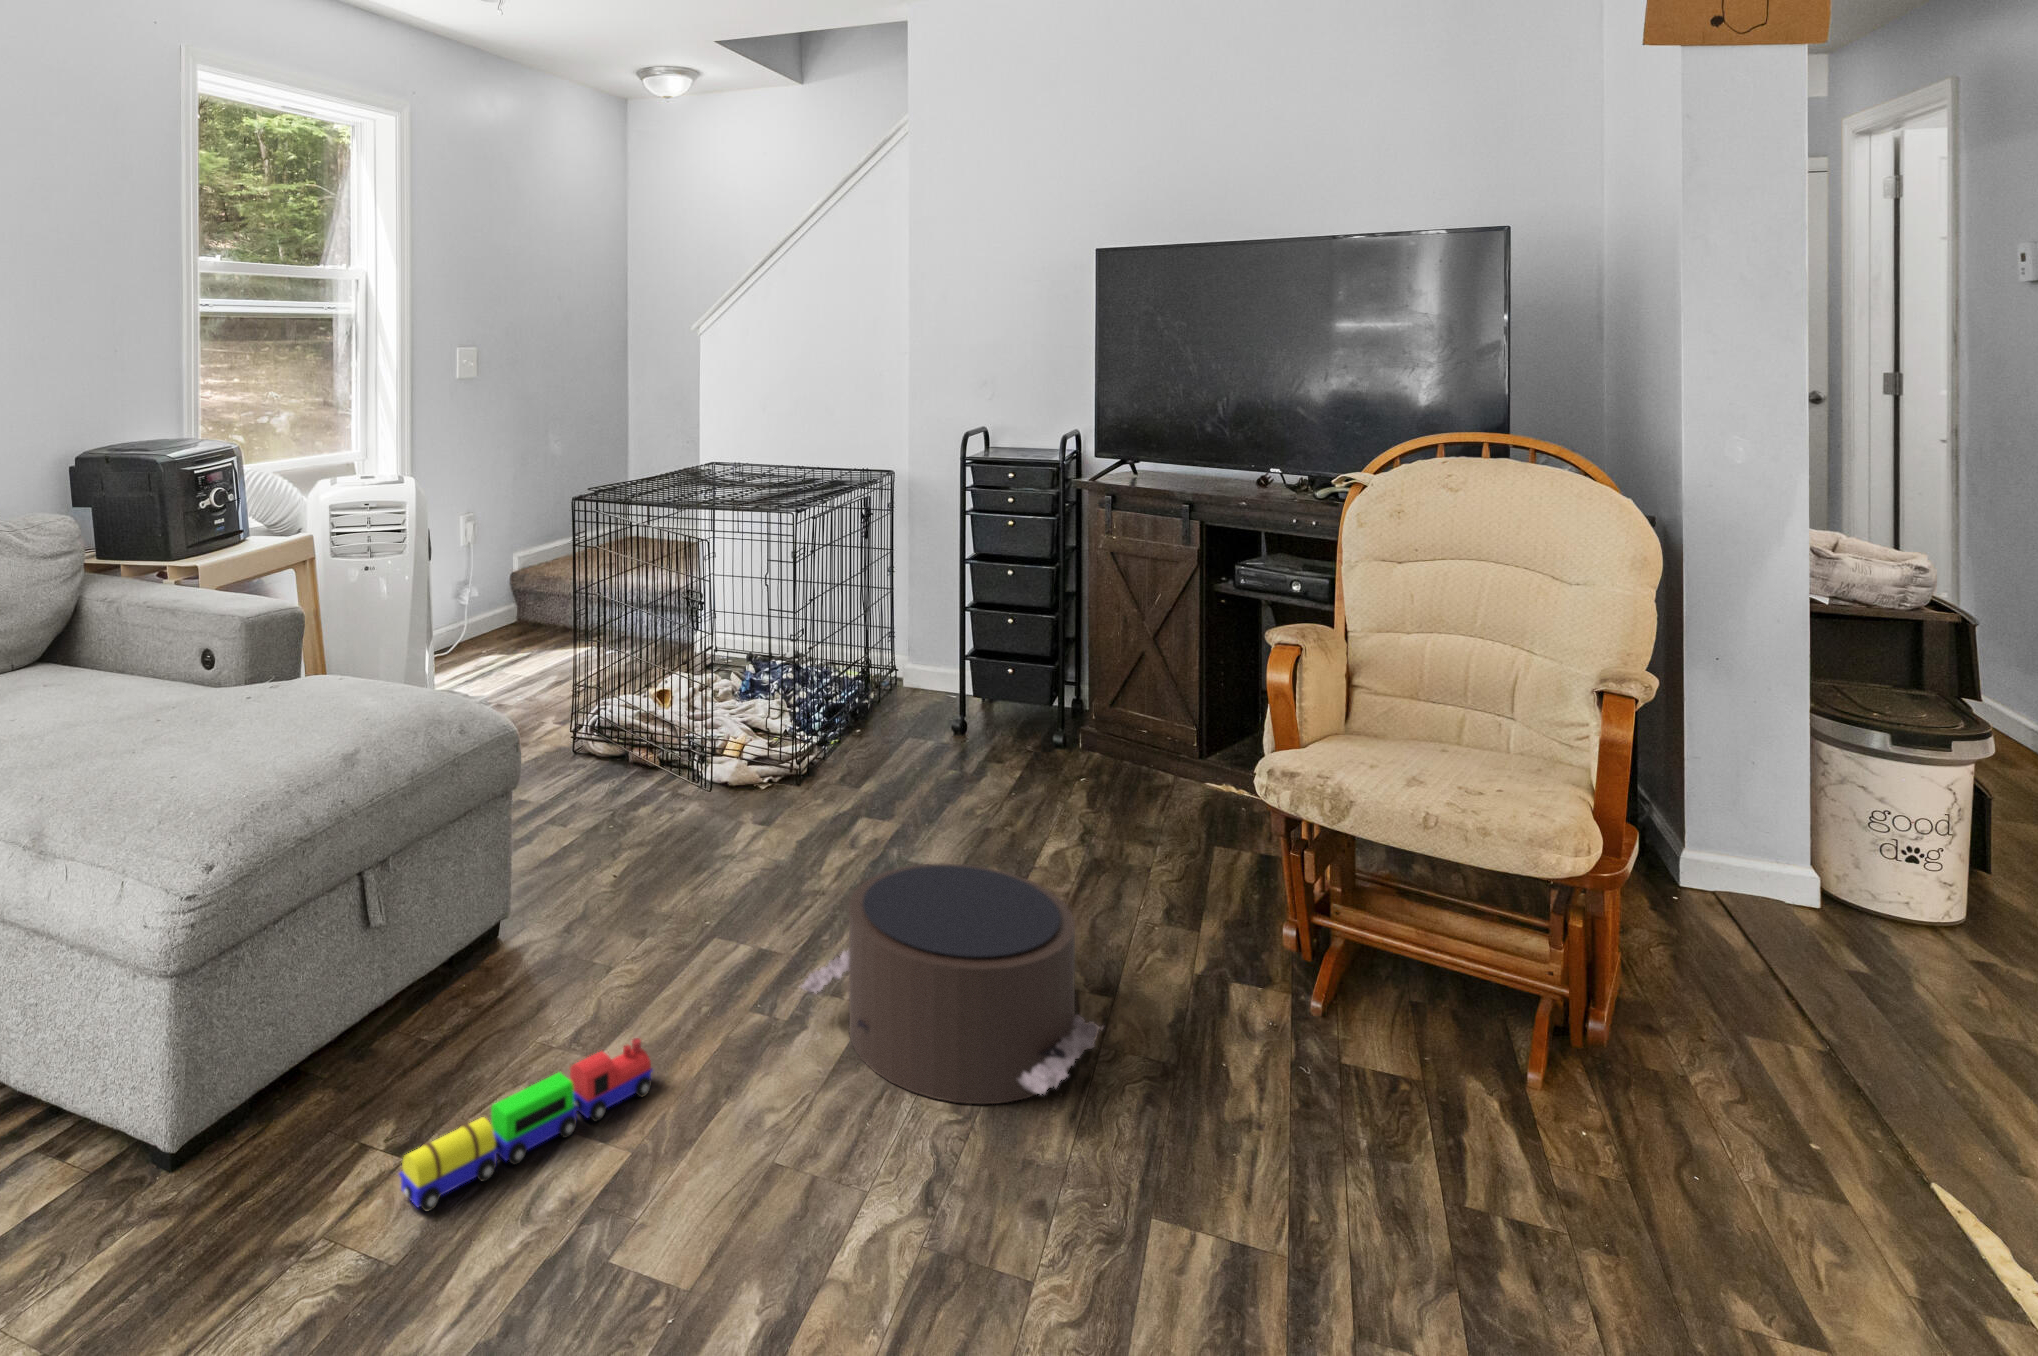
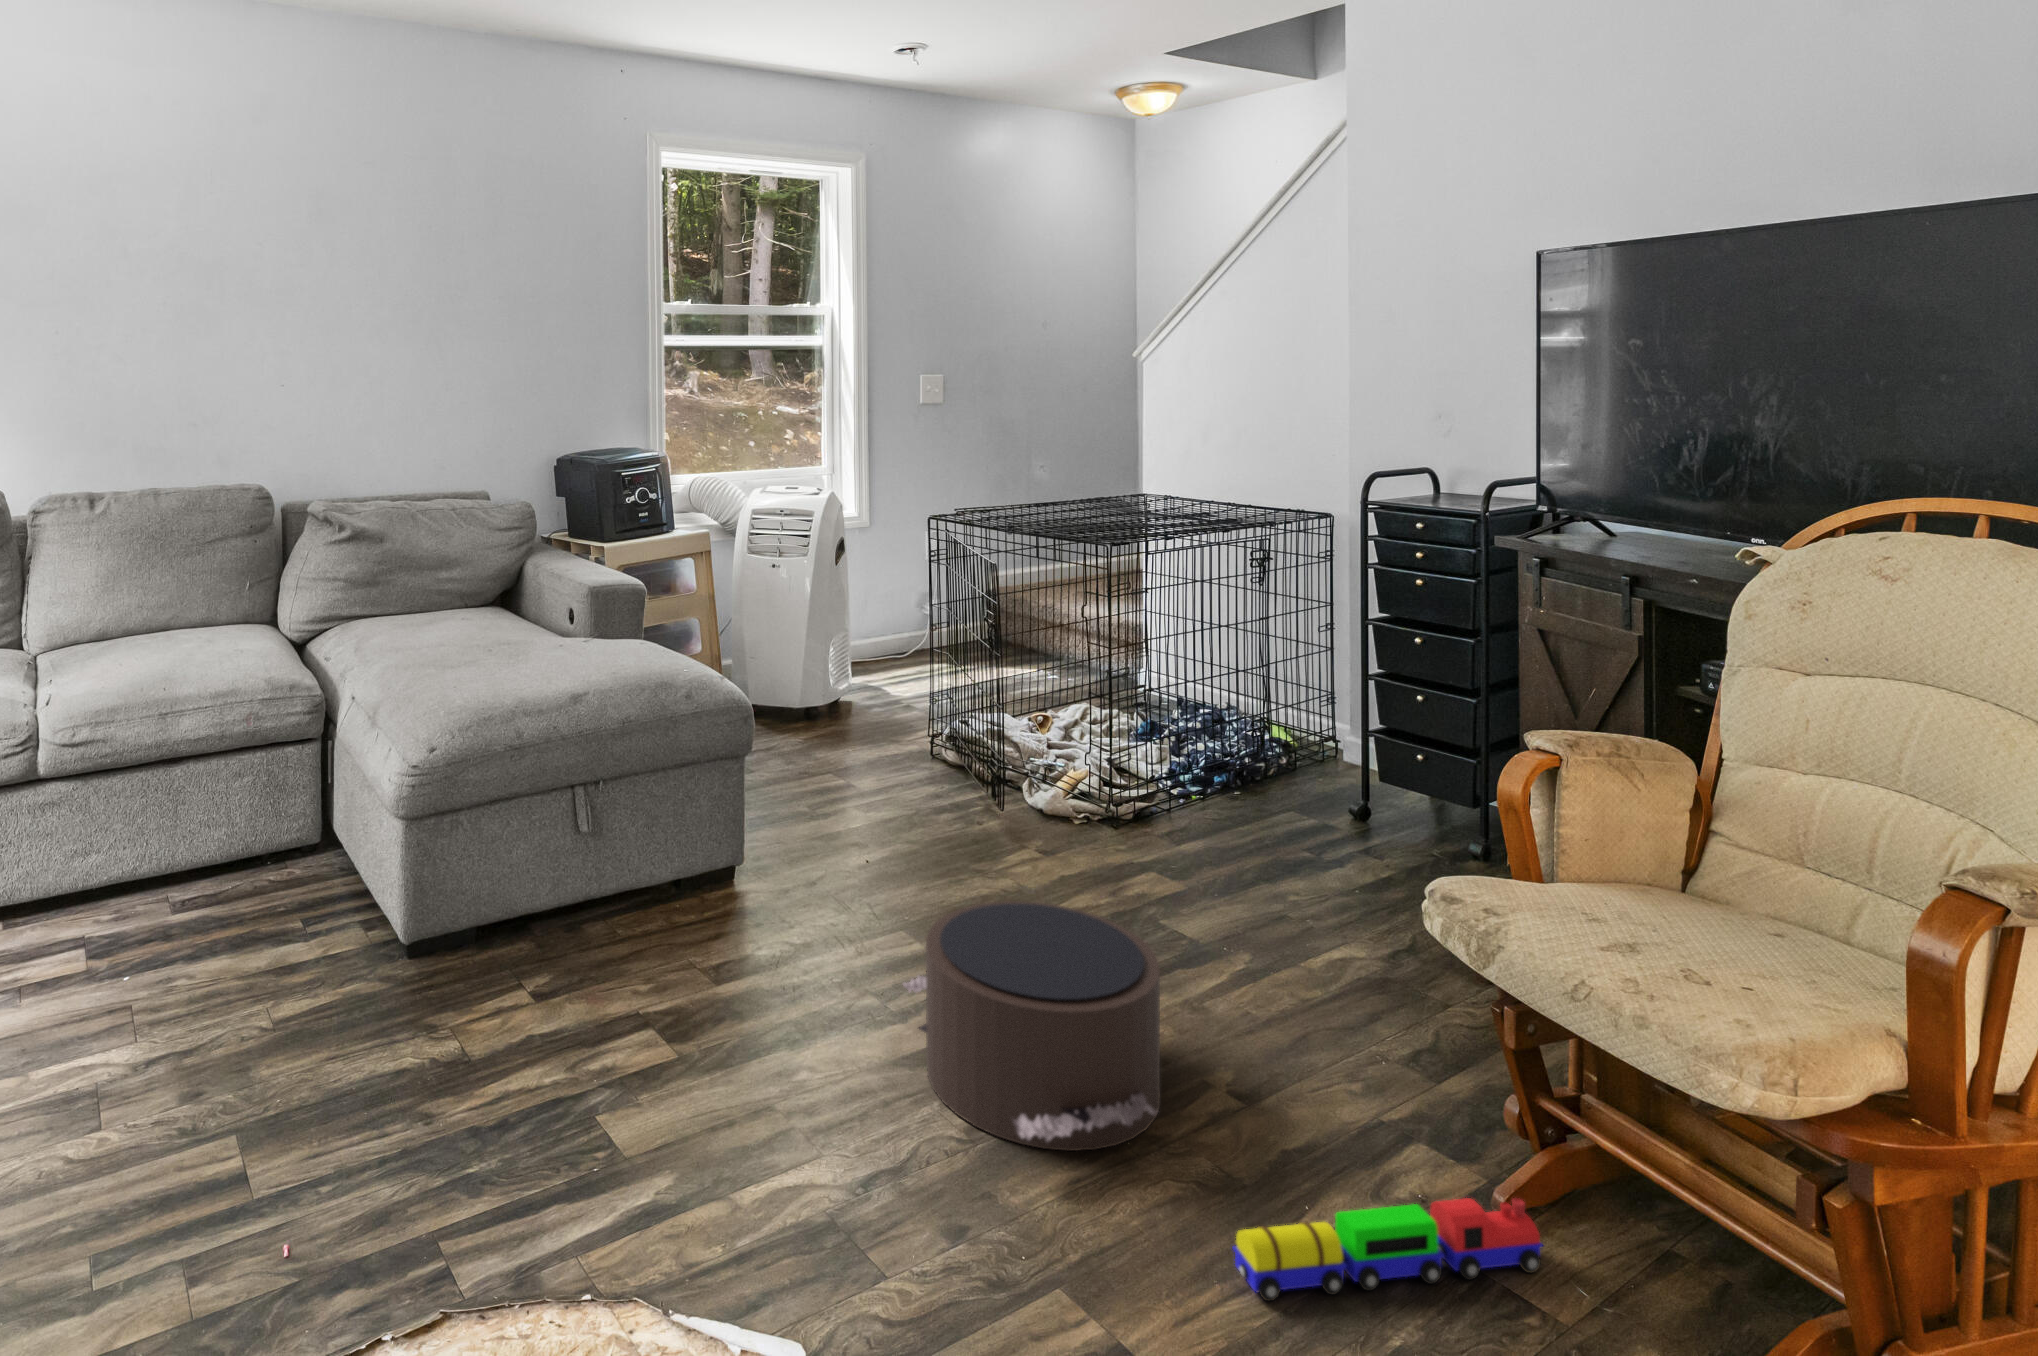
toy train: present [399,1038,653,1211] -> present [1233,1198,1543,1301]

